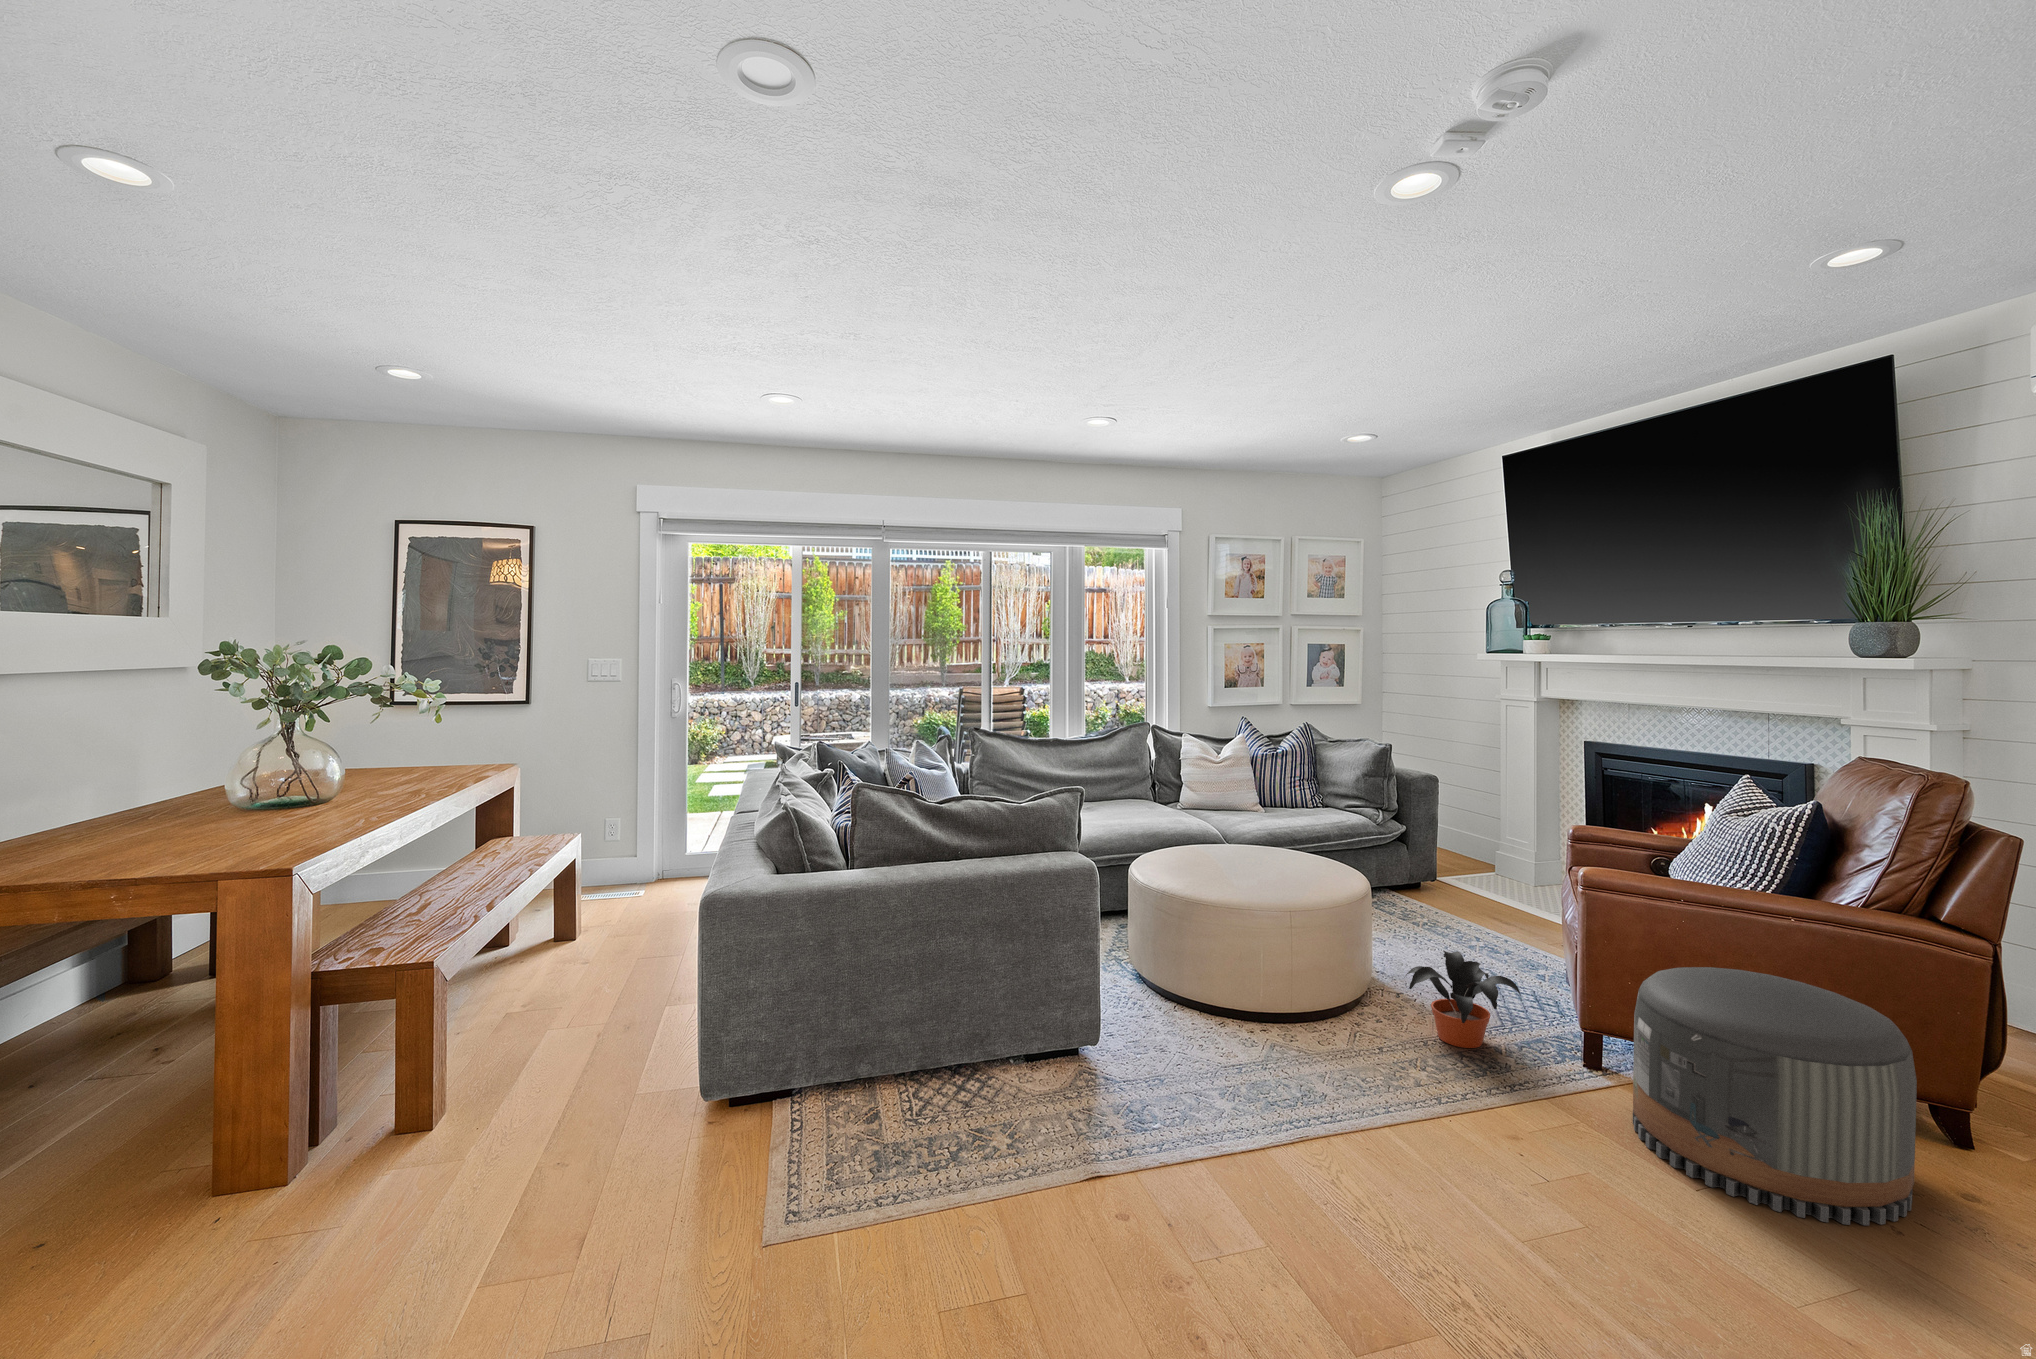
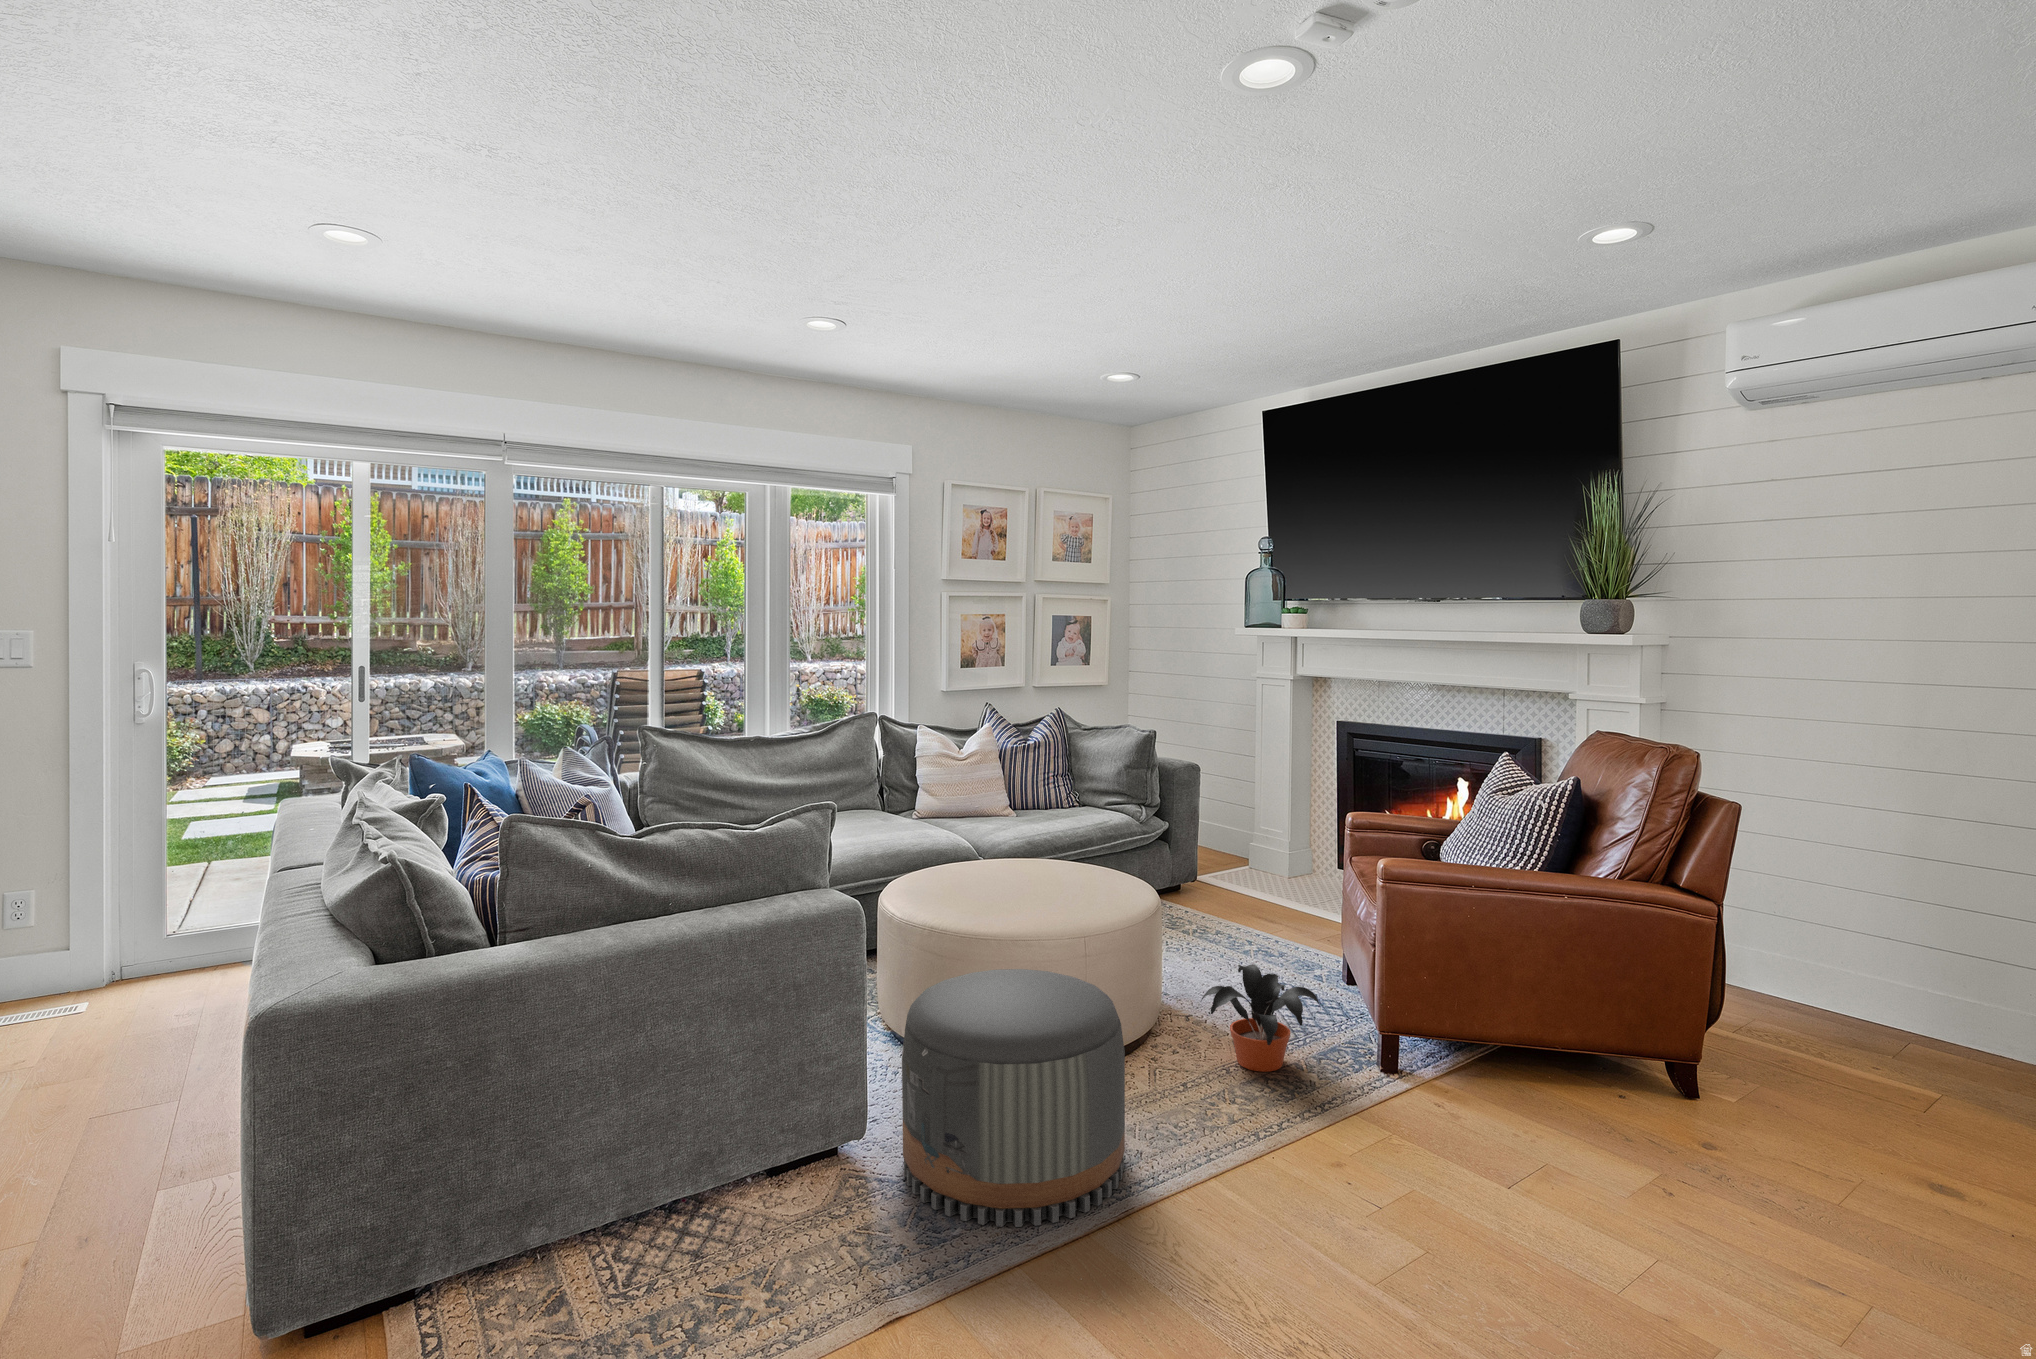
pouf: present [1633,967,1917,1225] -> present [902,969,1125,1227]

